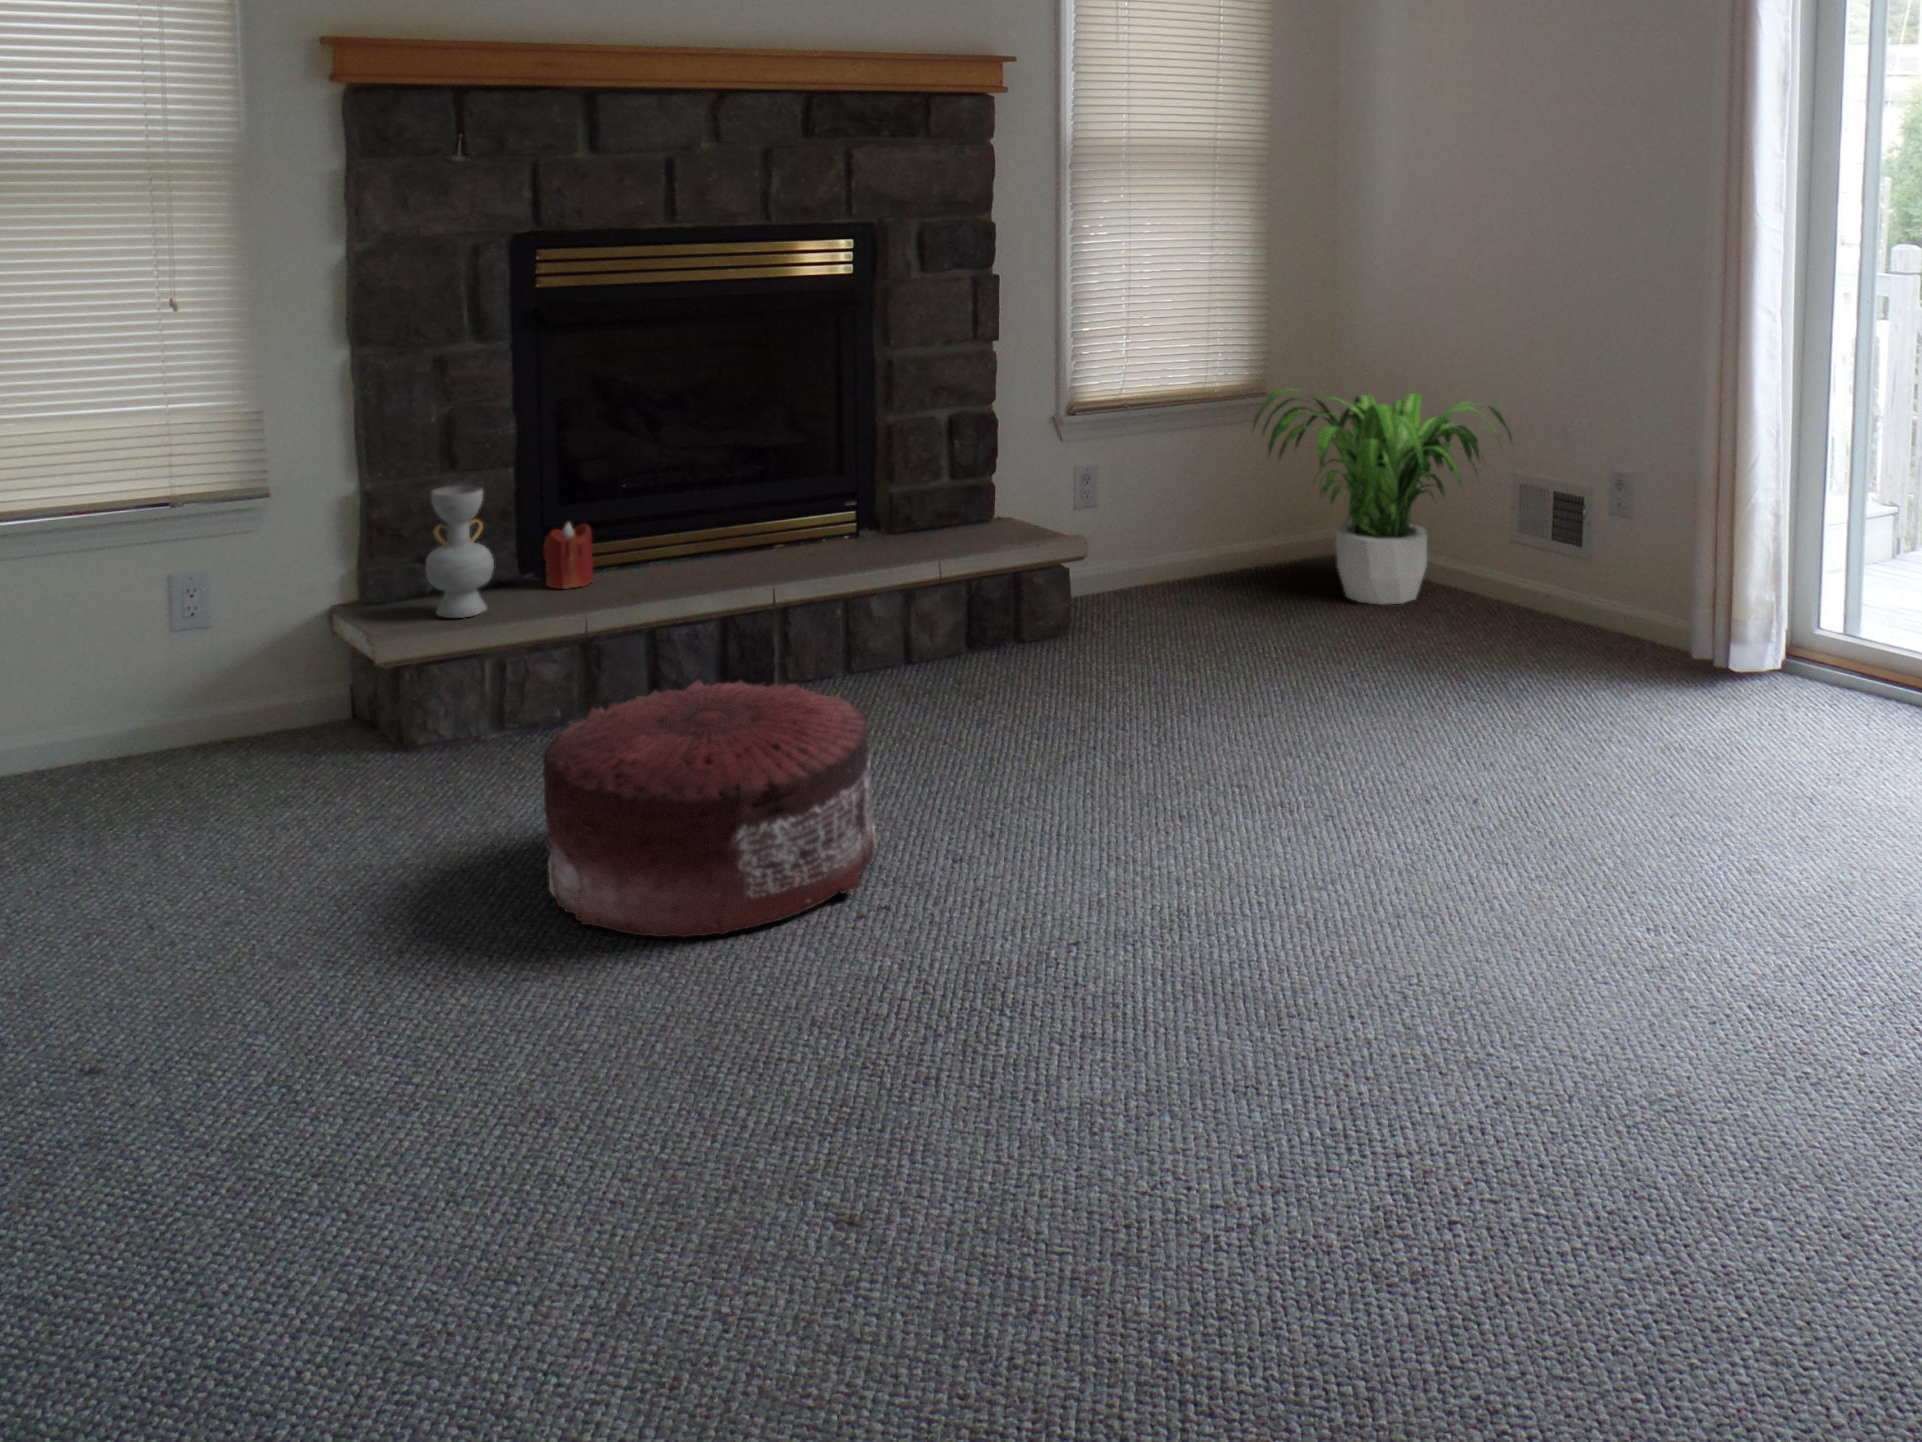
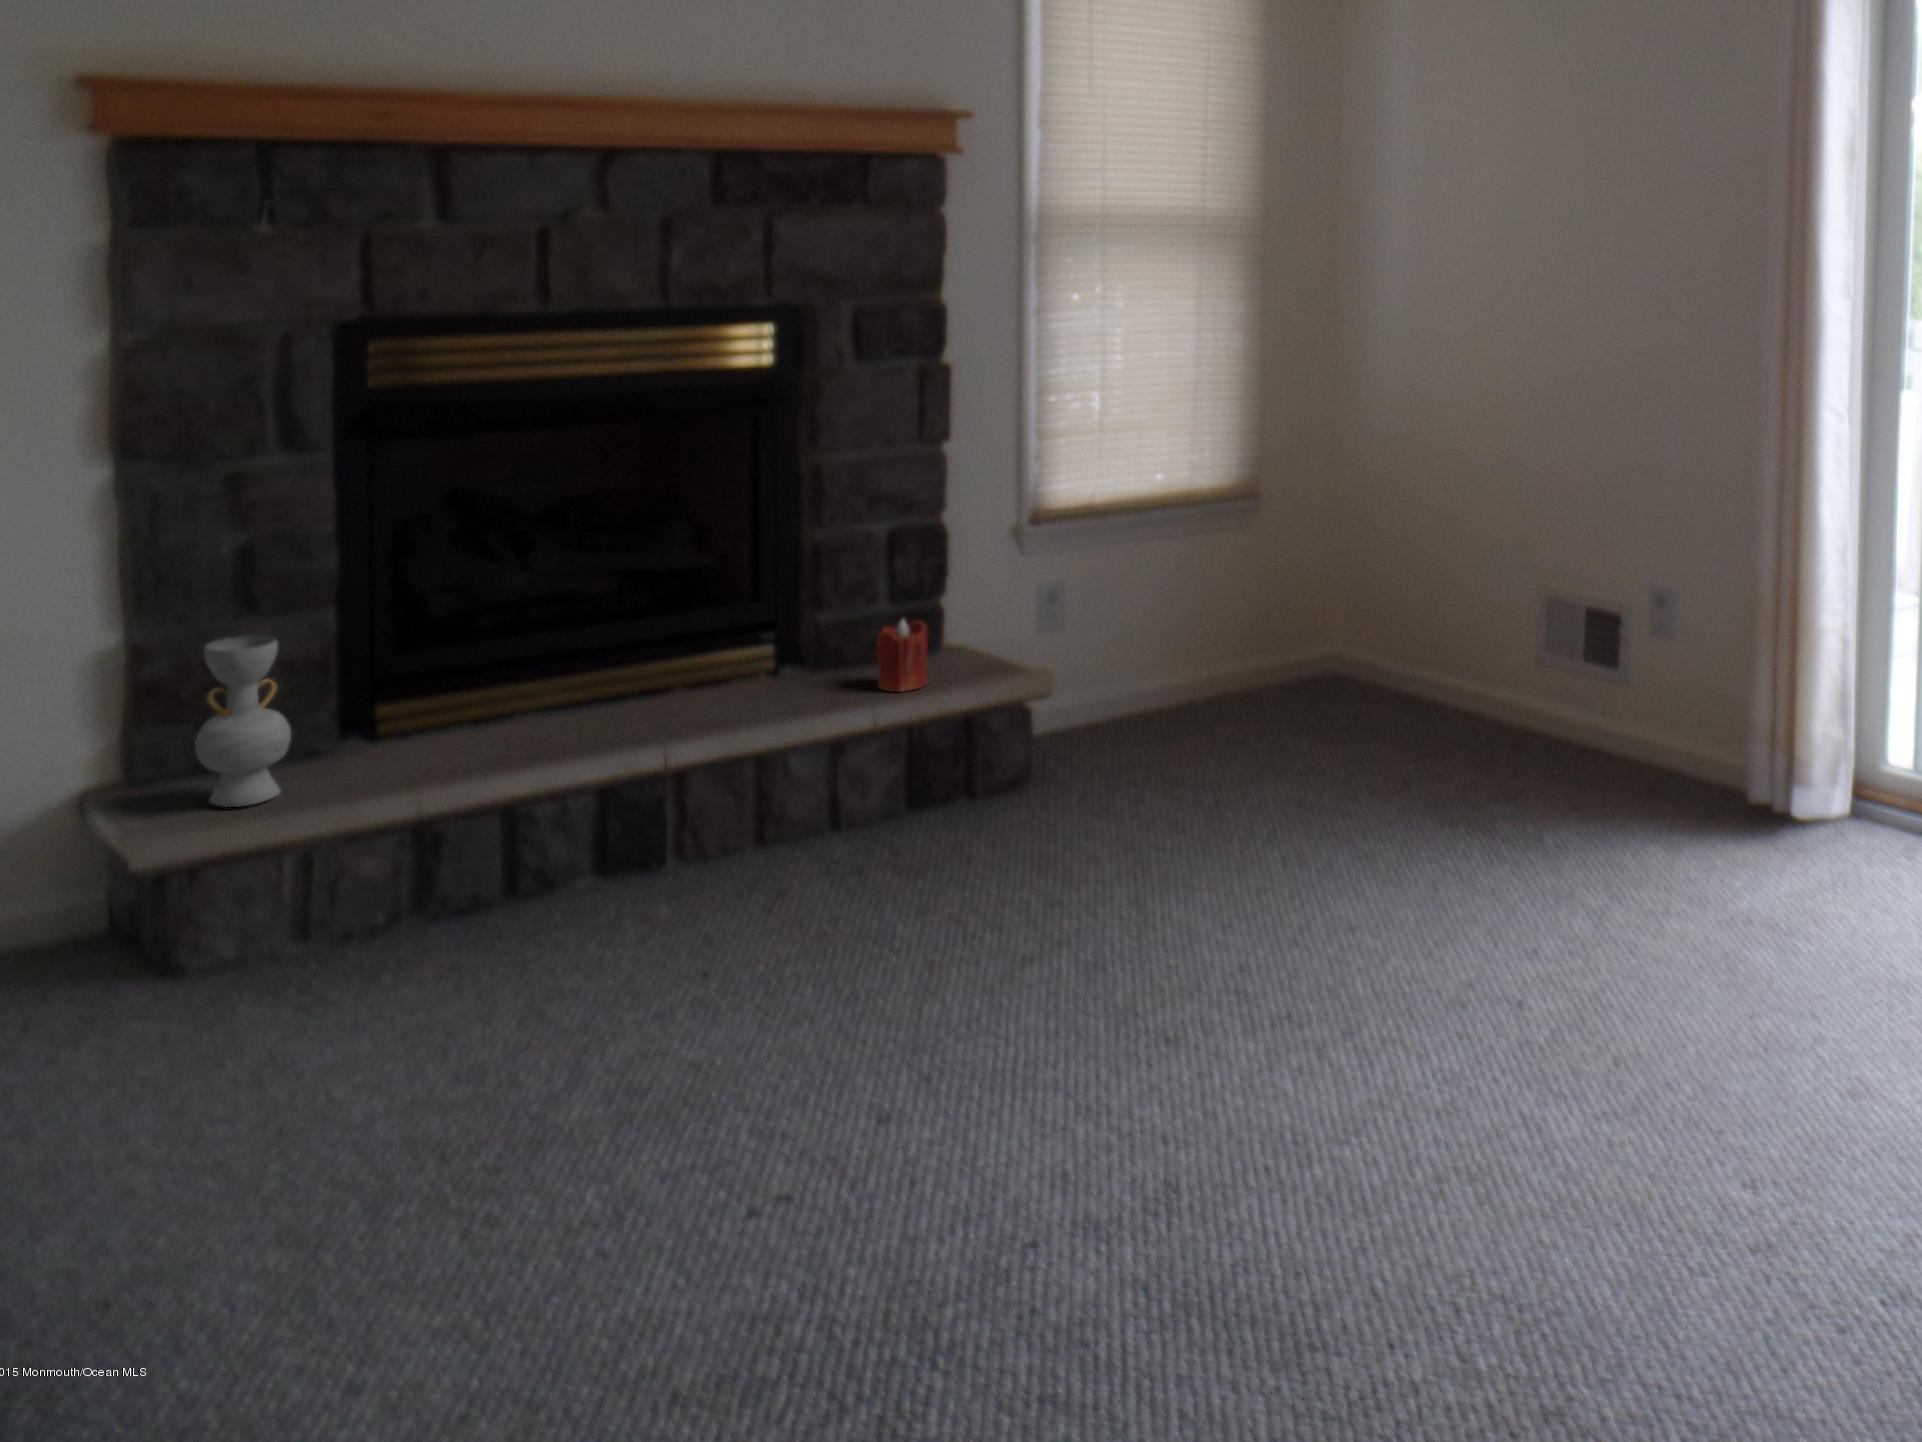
potted plant: present [1251,388,1511,604] -> none [1250,490,1548,738]
candle: present [543,523,593,589] -> present [875,620,928,692]
pouf: present [542,680,877,937] -> none [310,894,776,1270]

